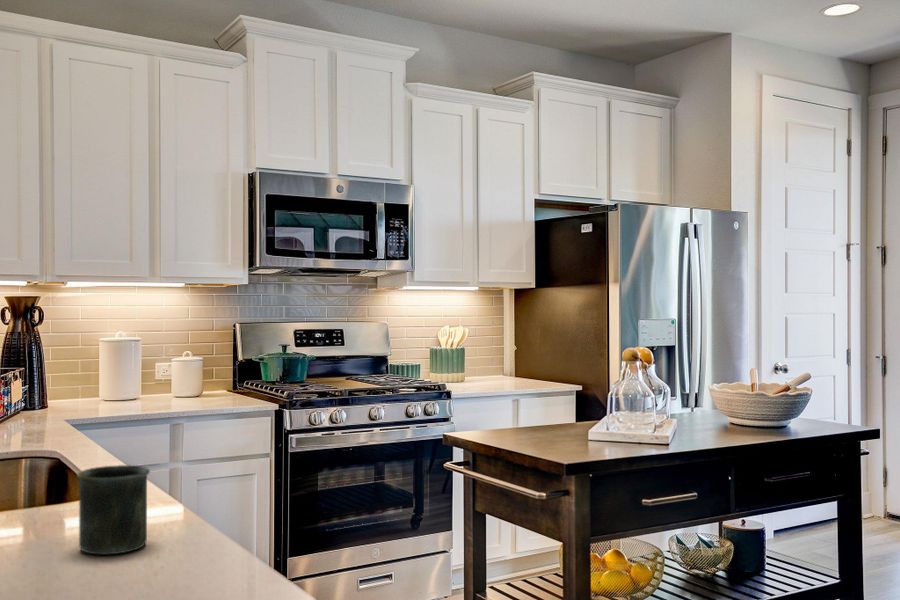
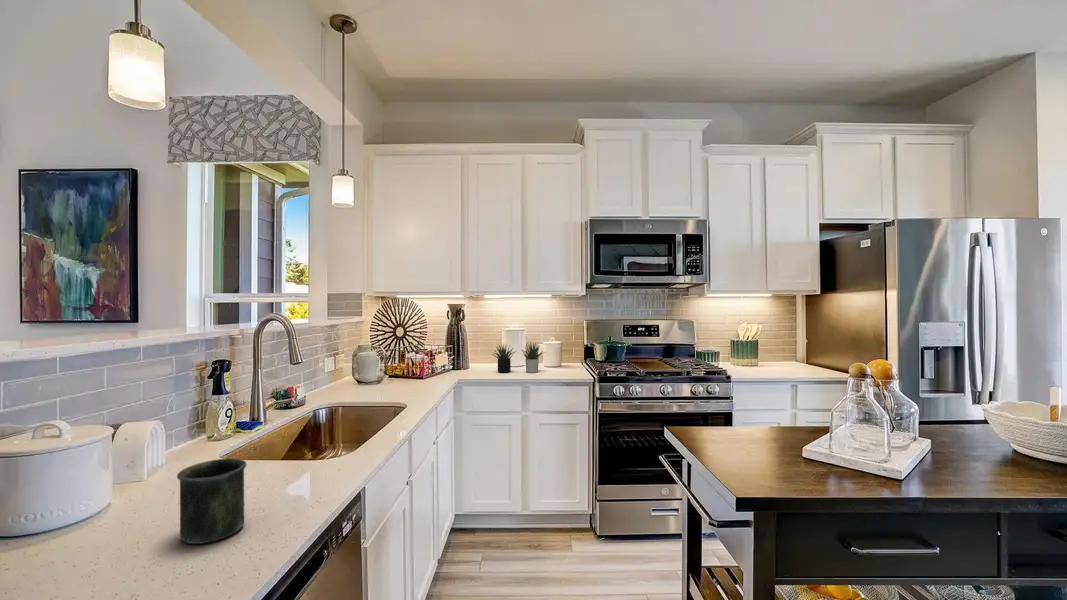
succulent plant: none [102,355,197,408] -> present [494,343,543,373]

